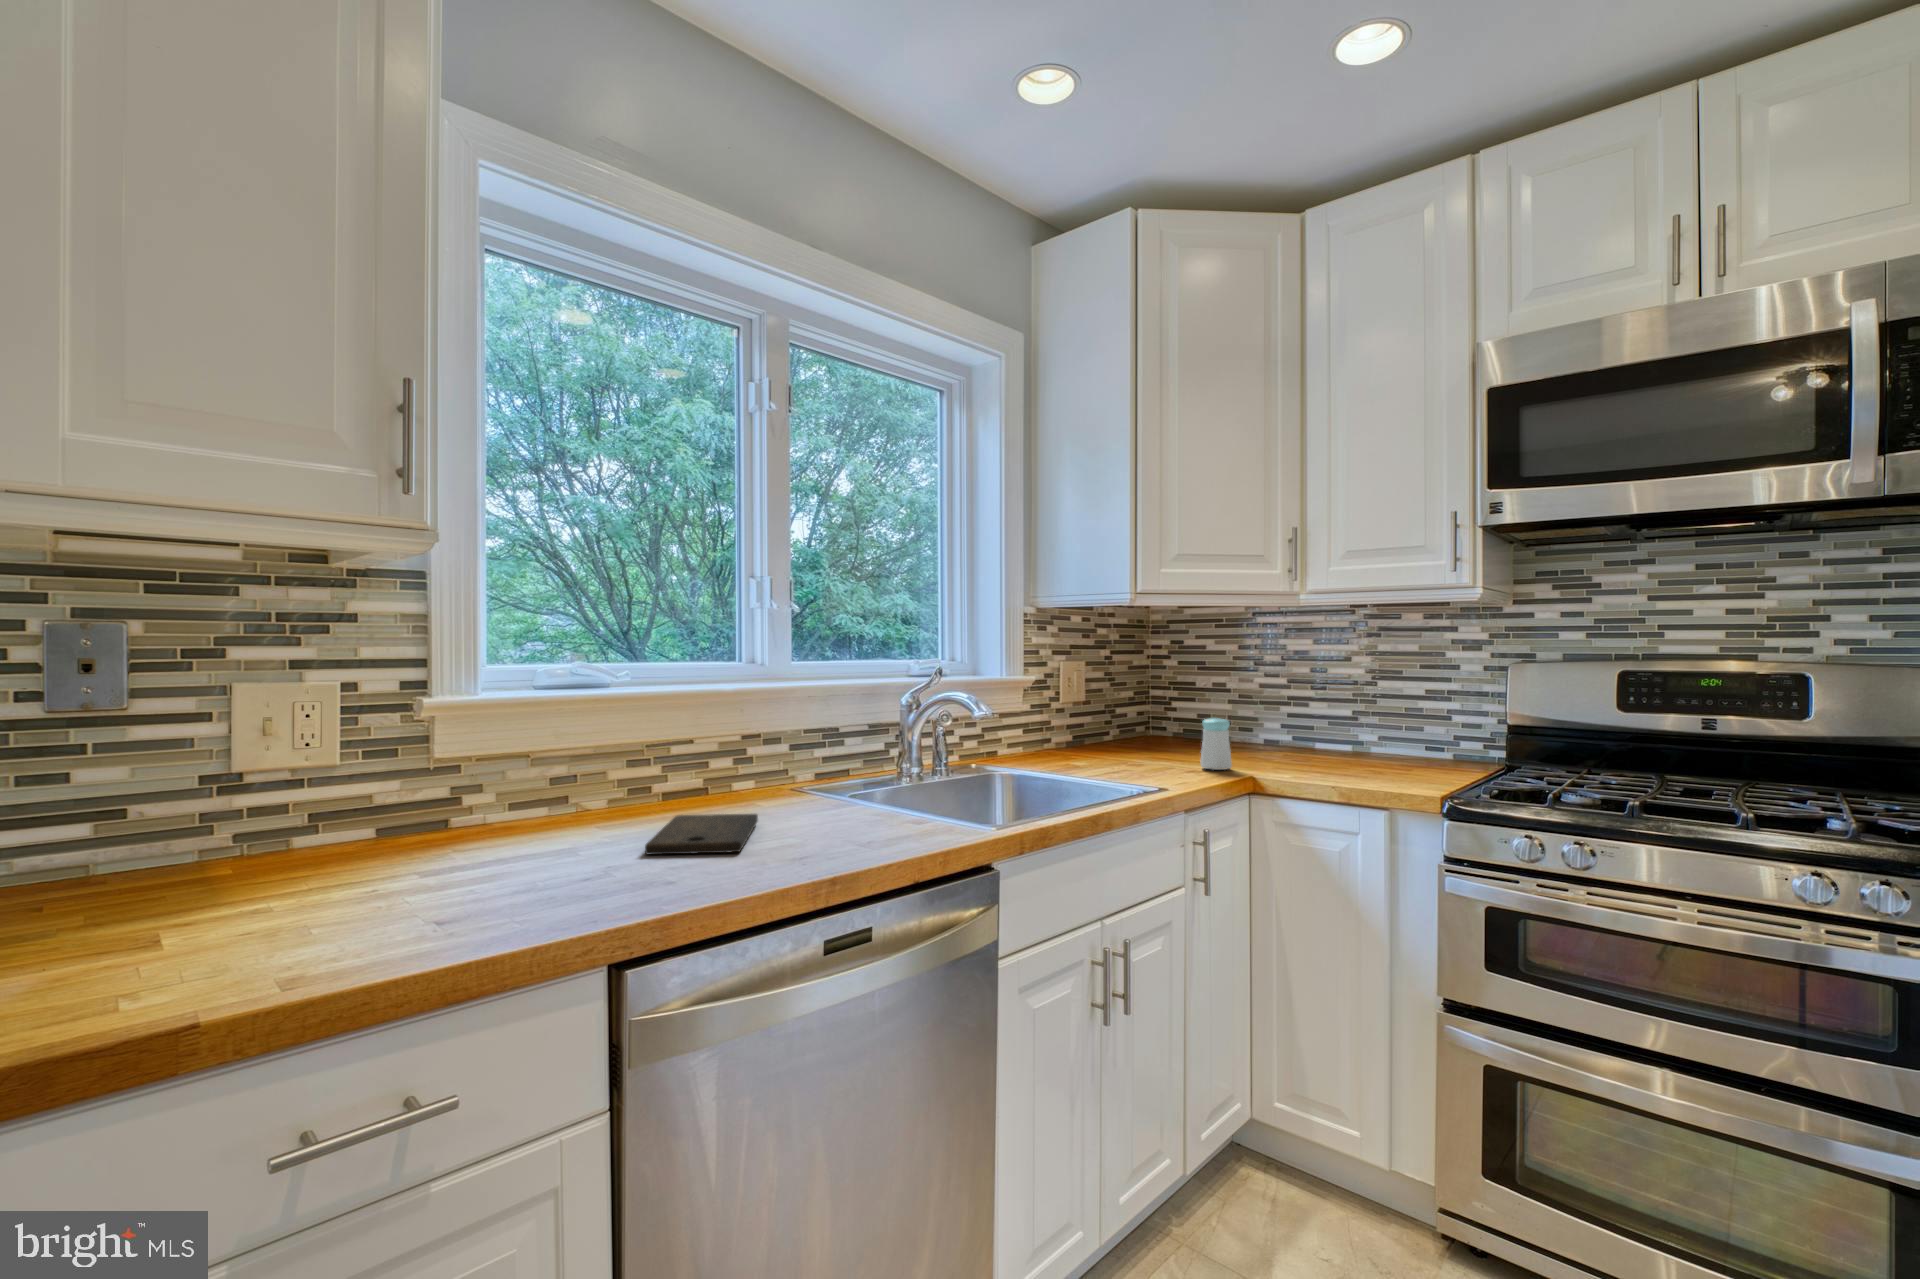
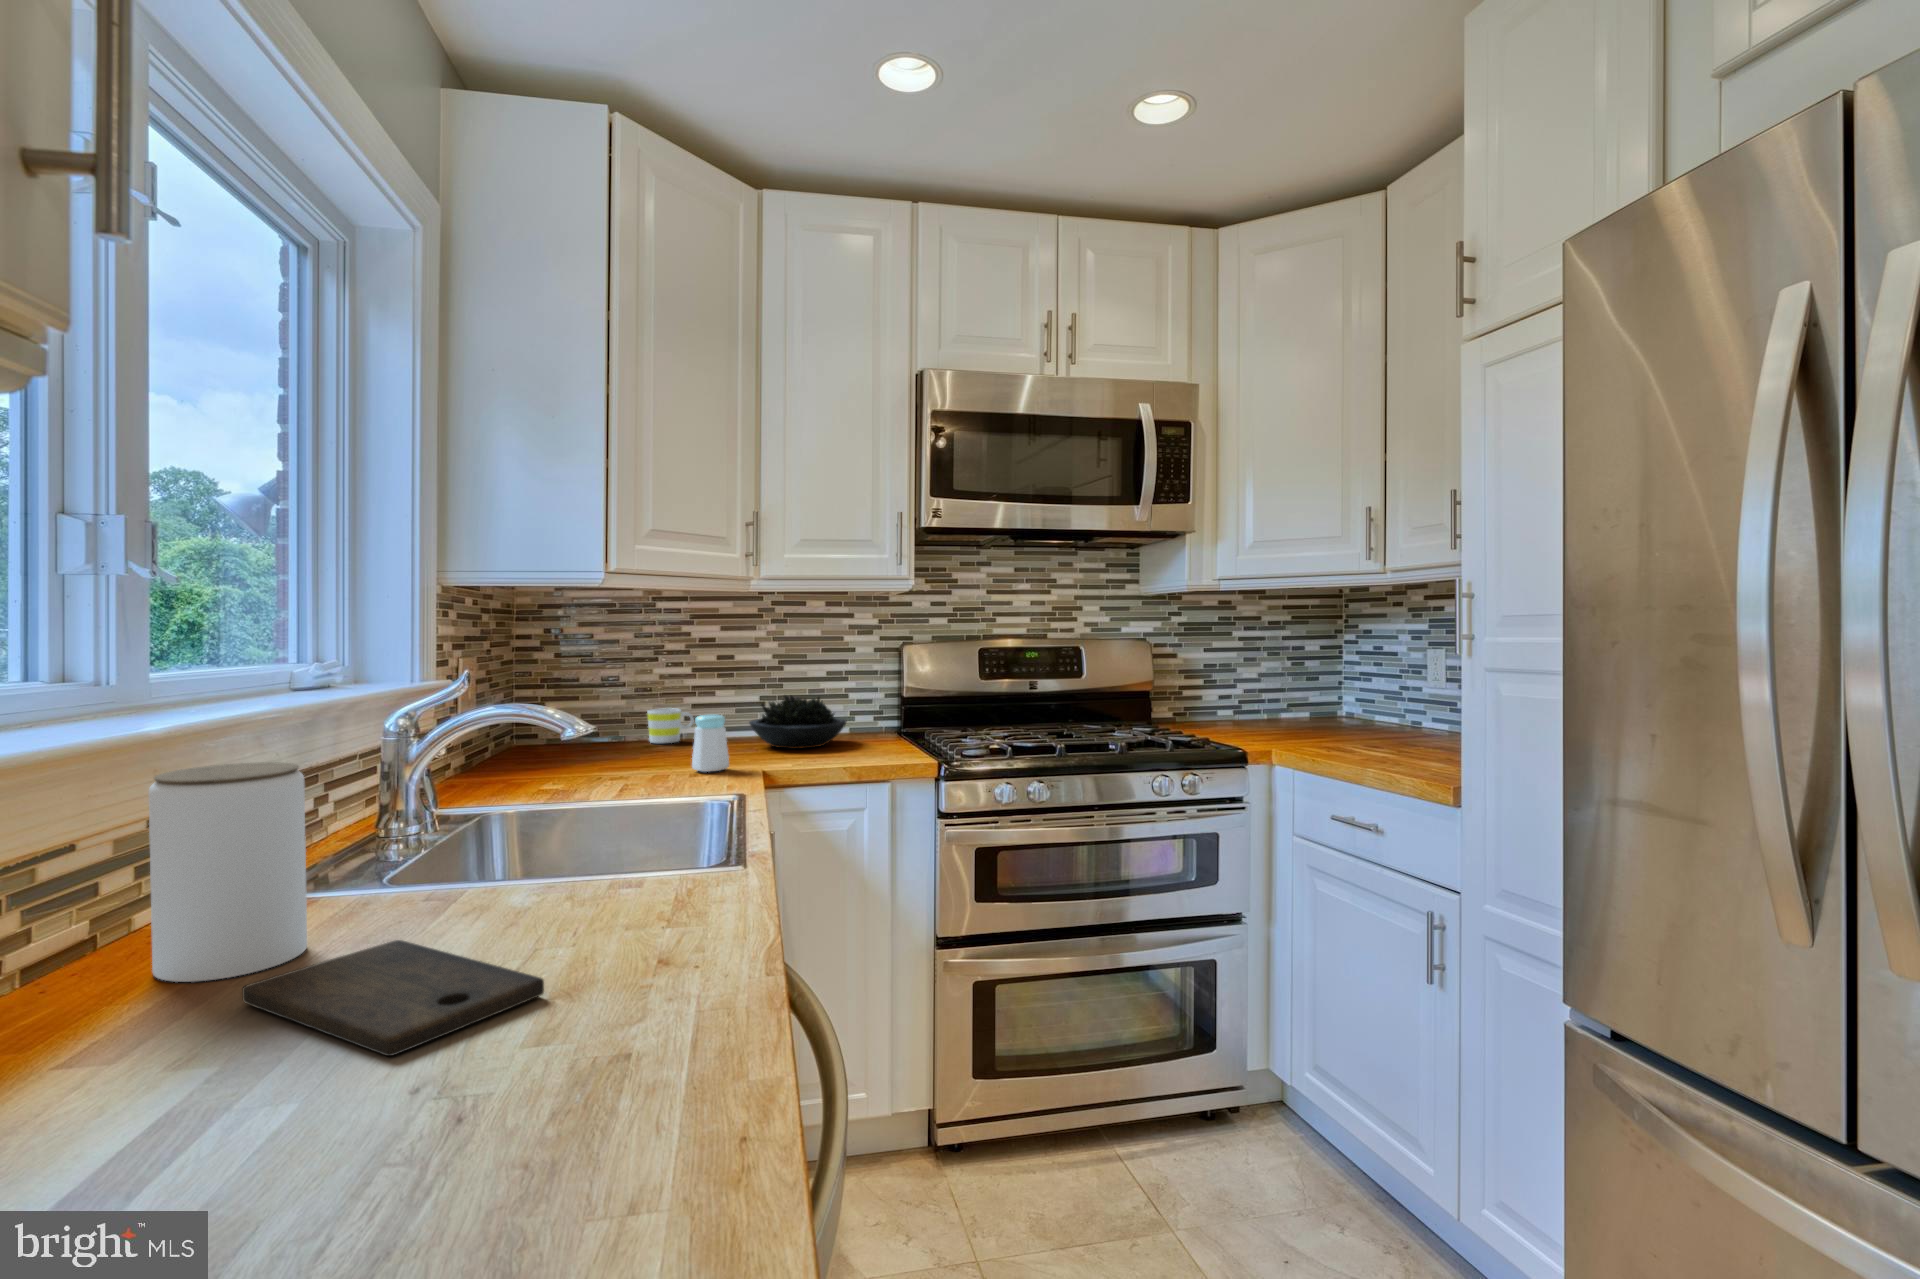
jar: none [688,707,756,816] -> present [148,762,307,982]
succulent plant: none [1302,709,1409,764] -> present [749,696,846,749]
mug: none [1238,715,1281,746] -> present [647,708,694,743]

